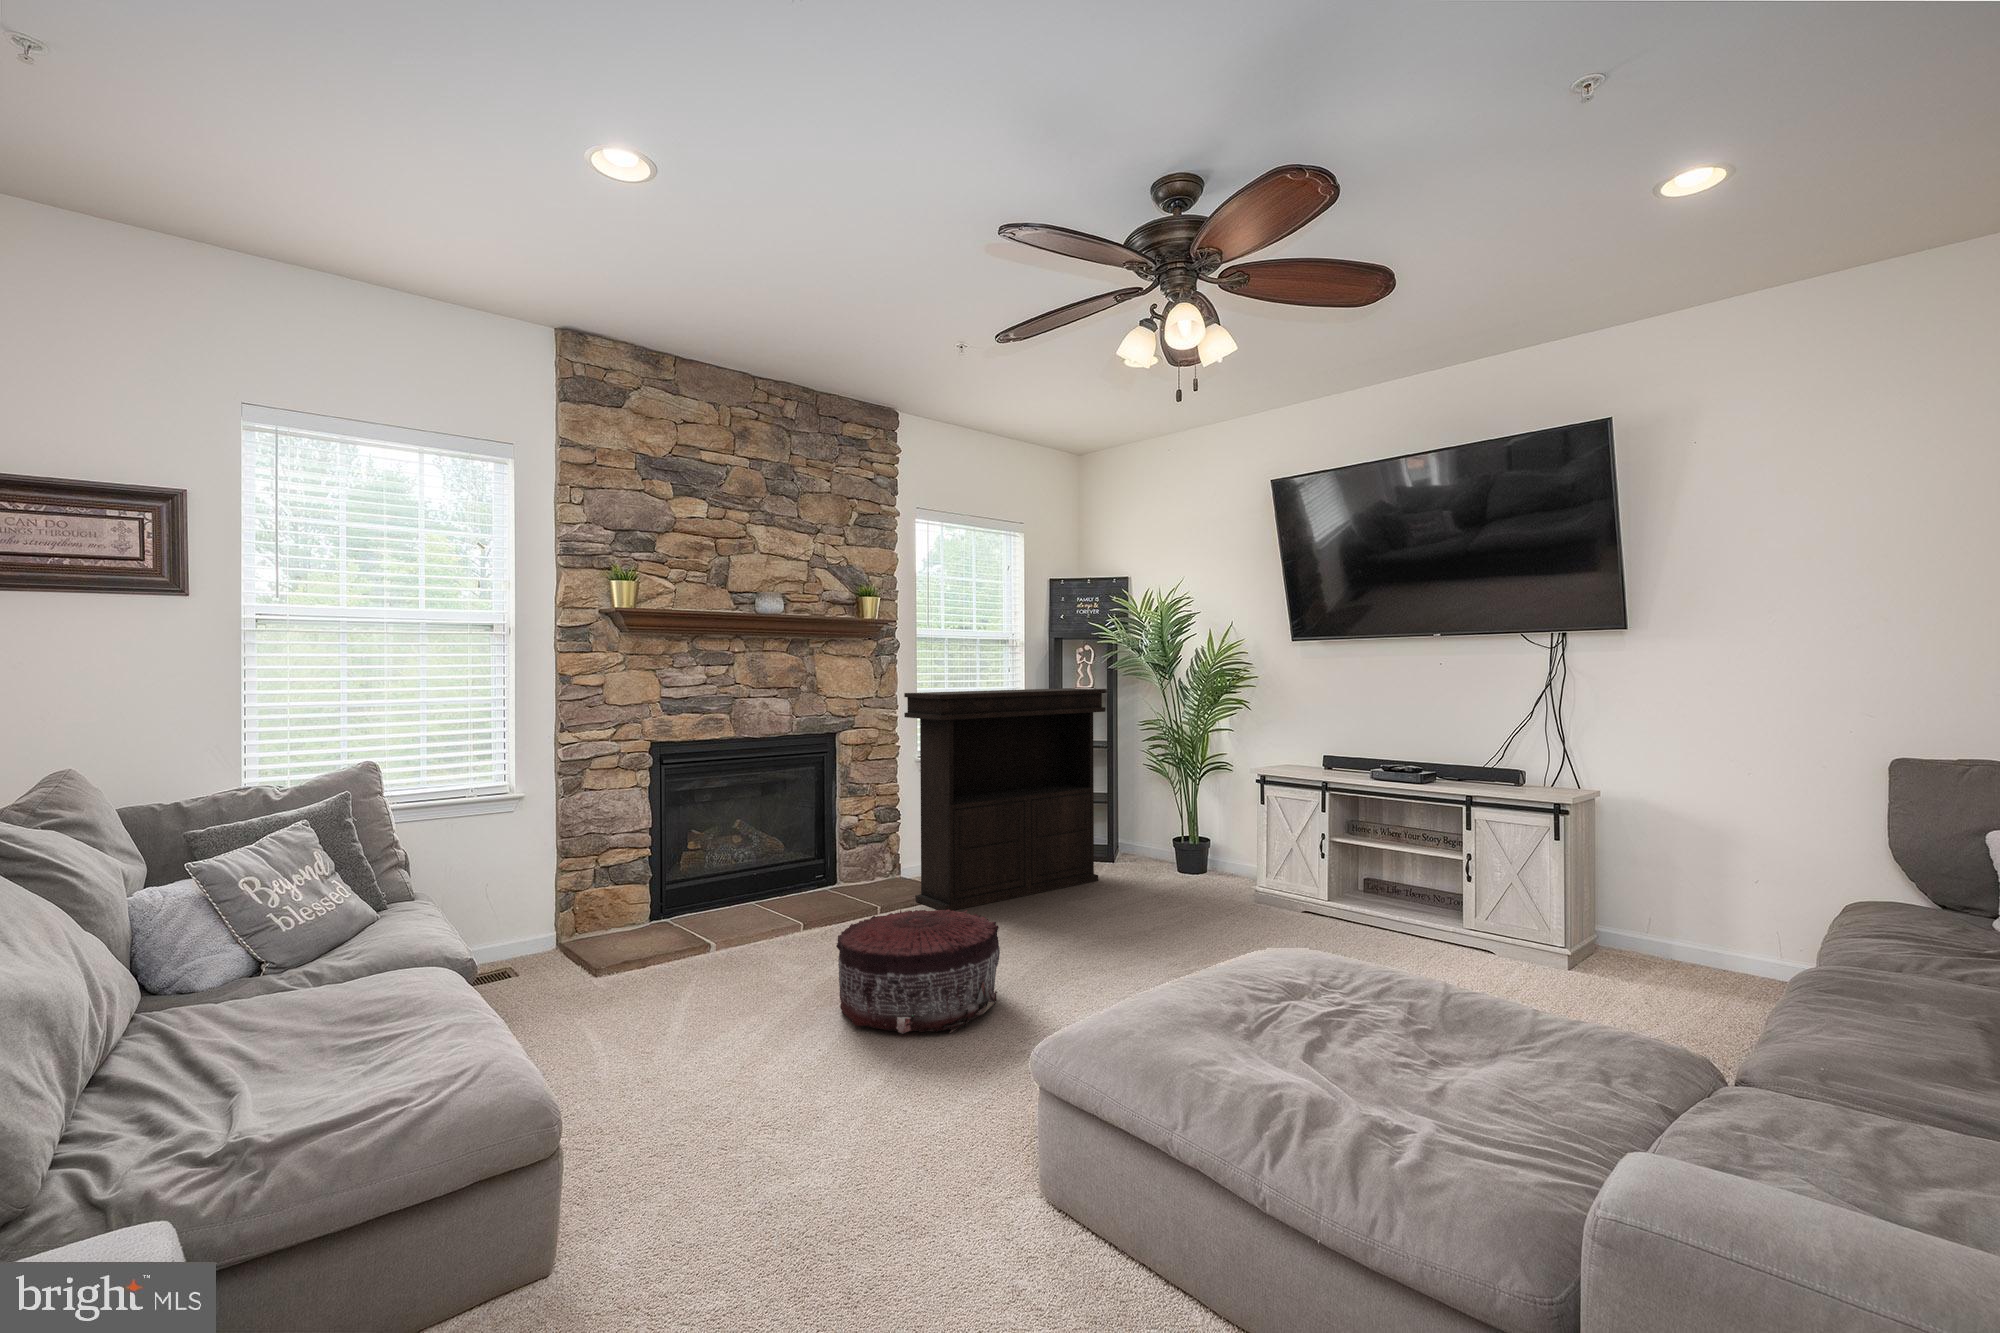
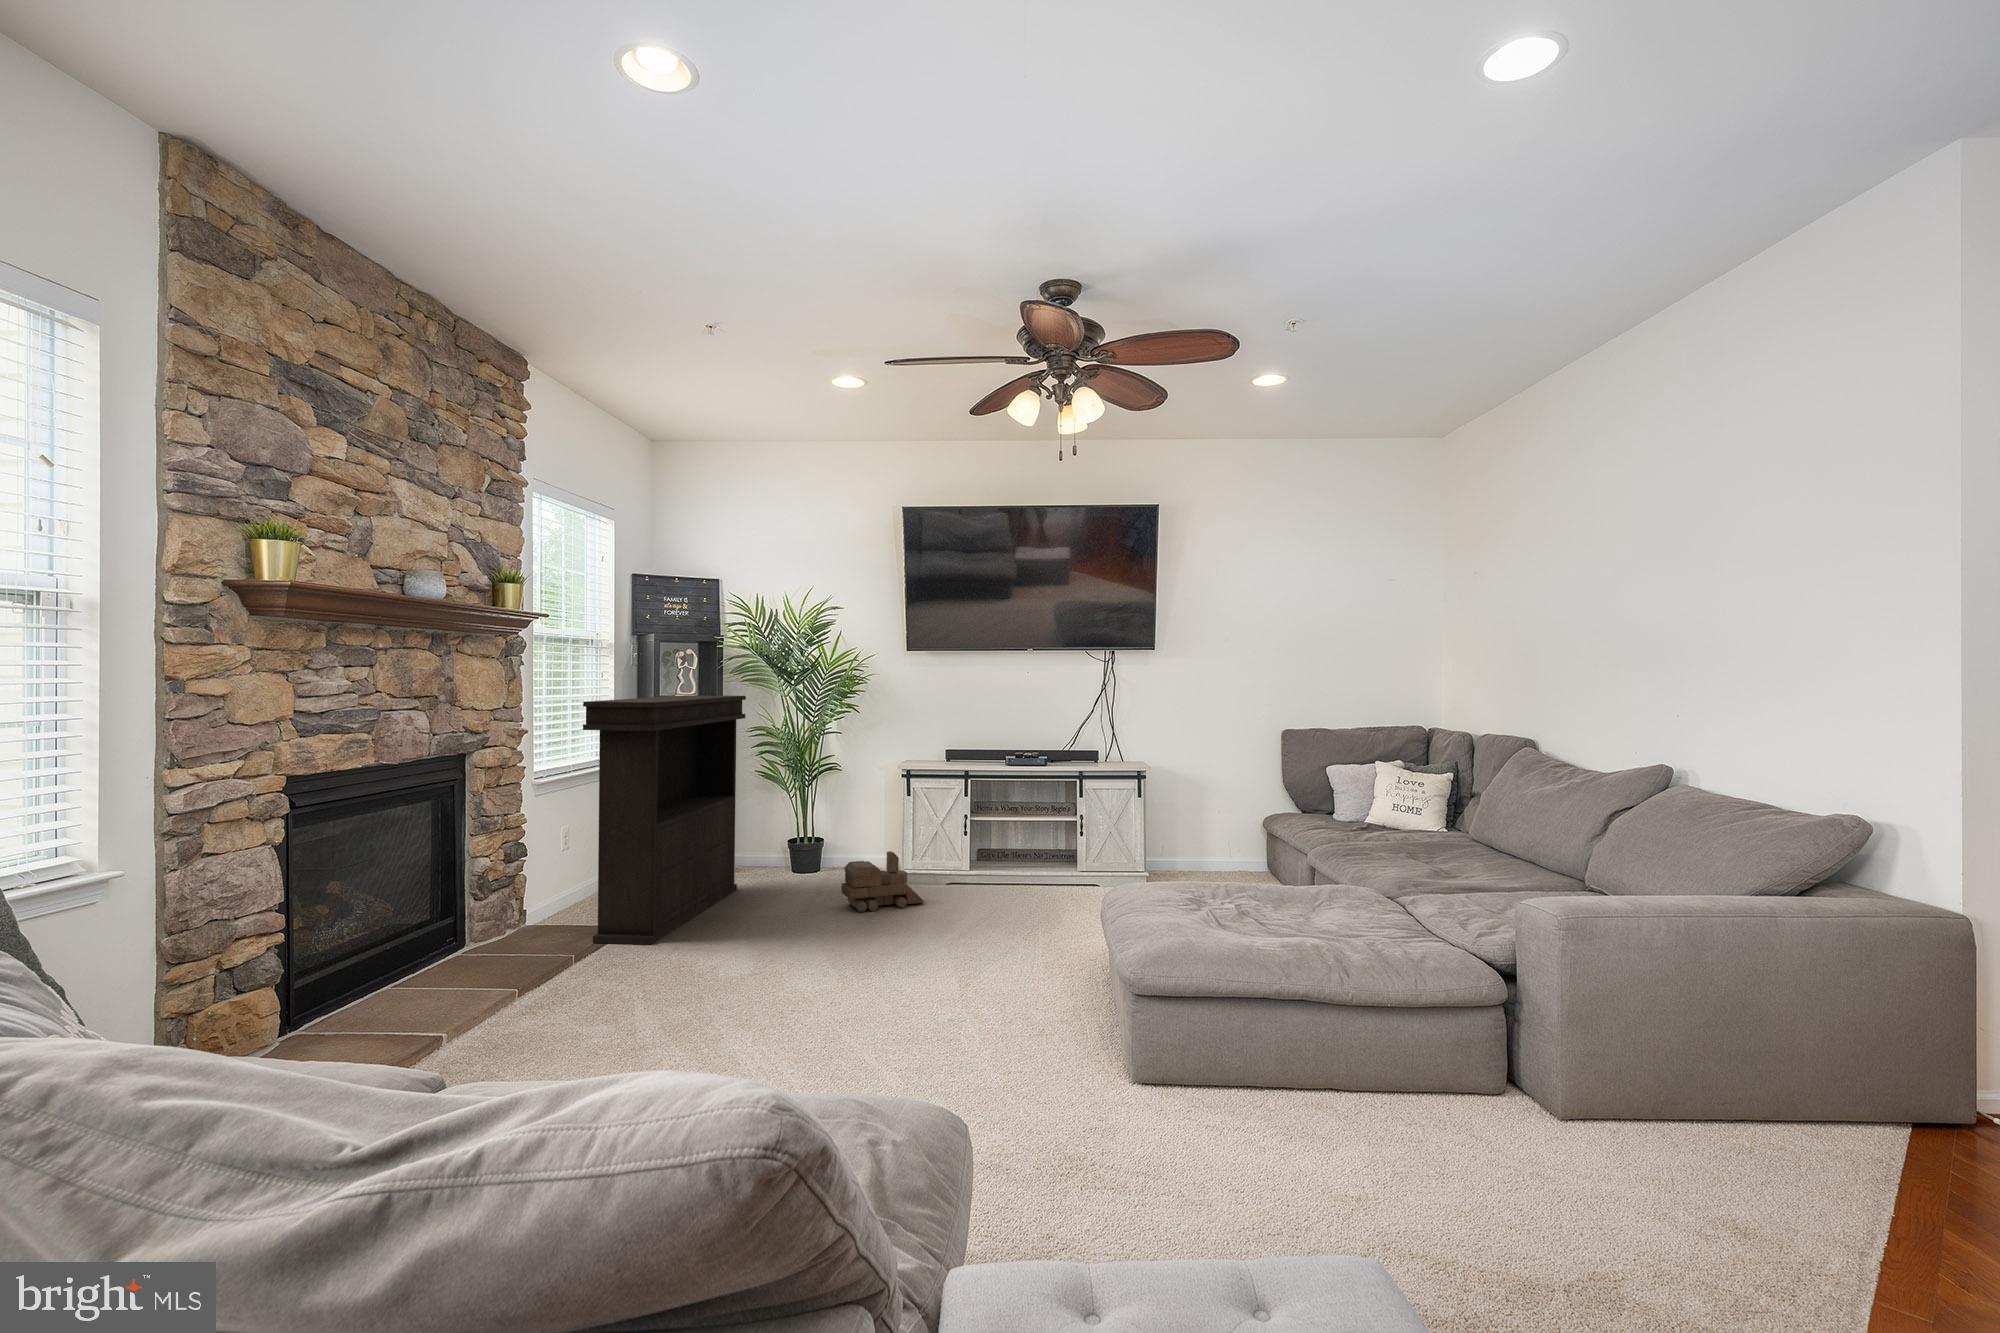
toy train: none [1143,864,1236,929] -> present [841,851,924,912]
pouf: present [836,910,1000,1034] -> none [732,916,904,1046]

